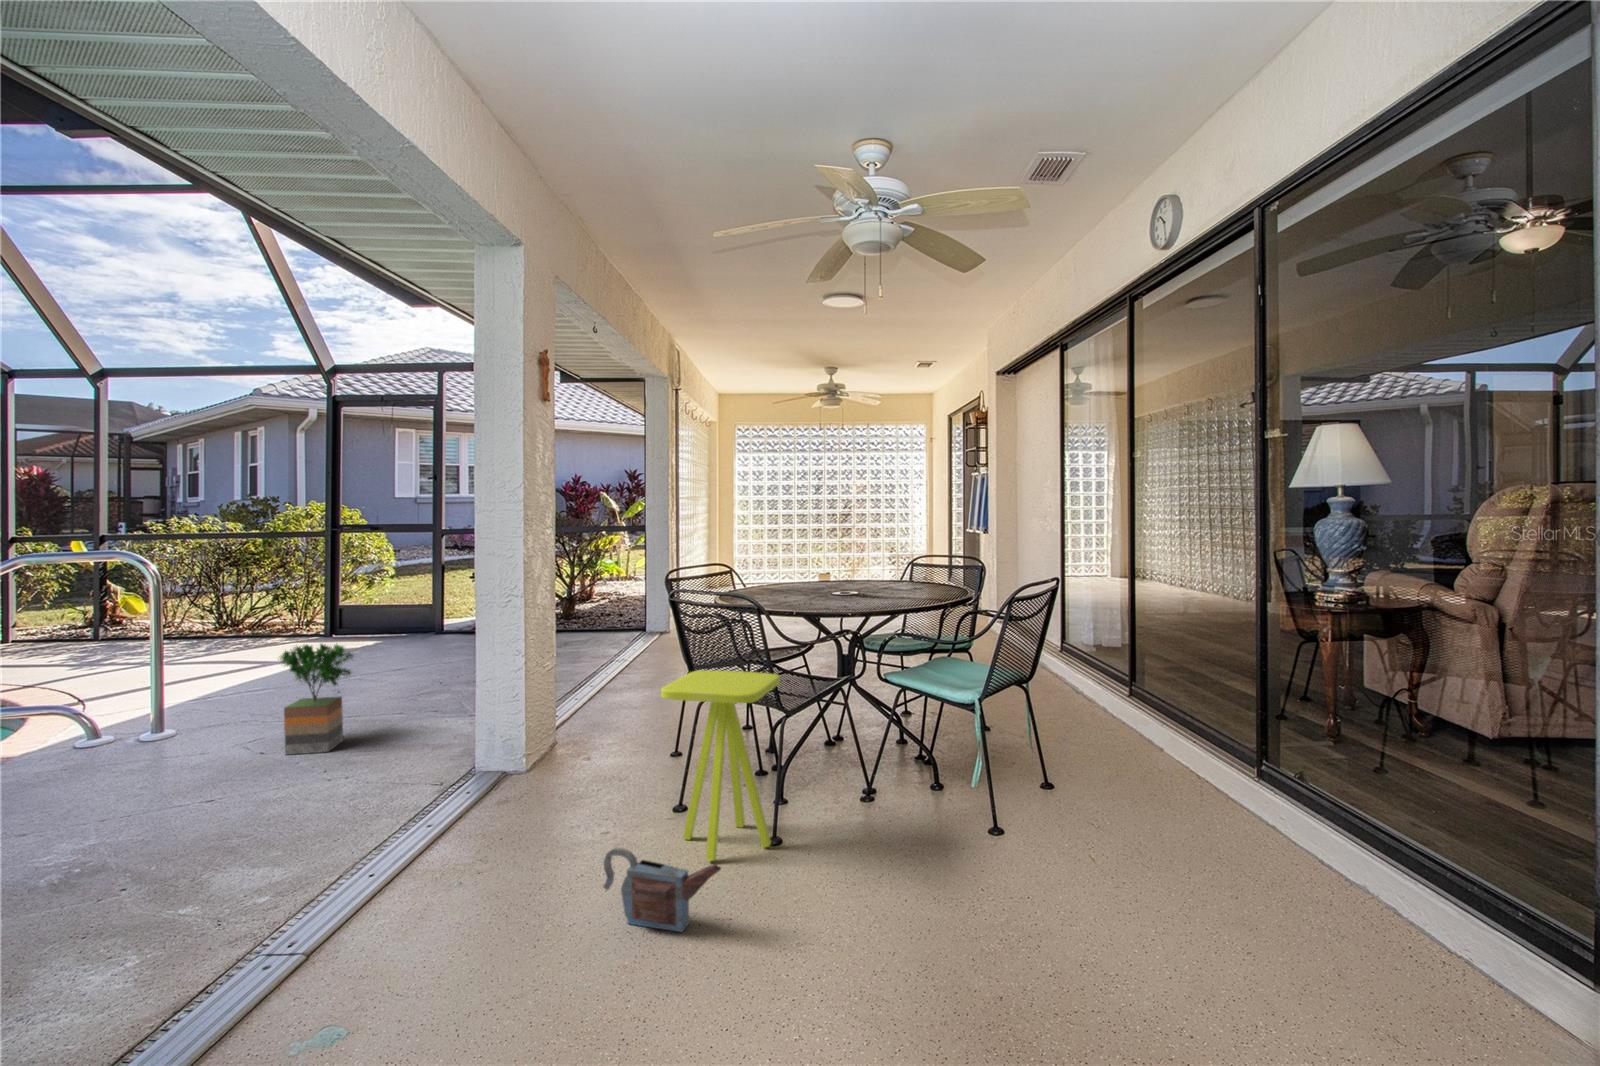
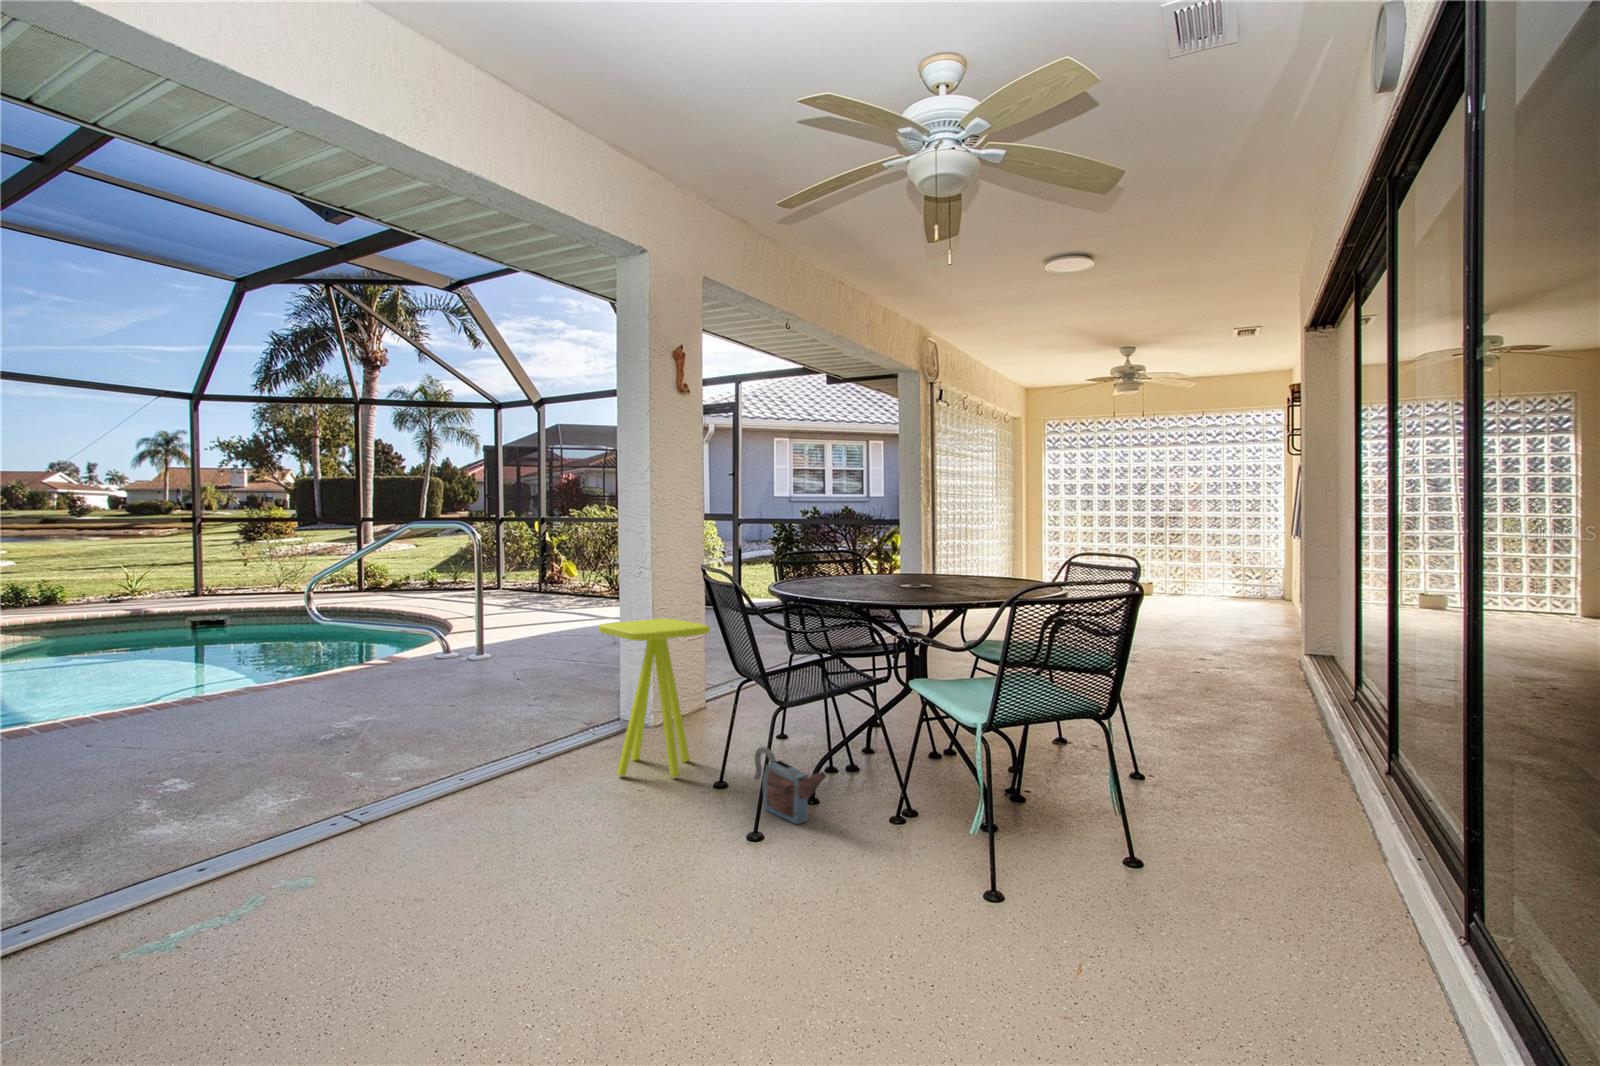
potted tree: present [280,644,354,755] -> none [511,587,565,668]
watering can: present [603,847,721,932] -> present [754,747,826,824]

